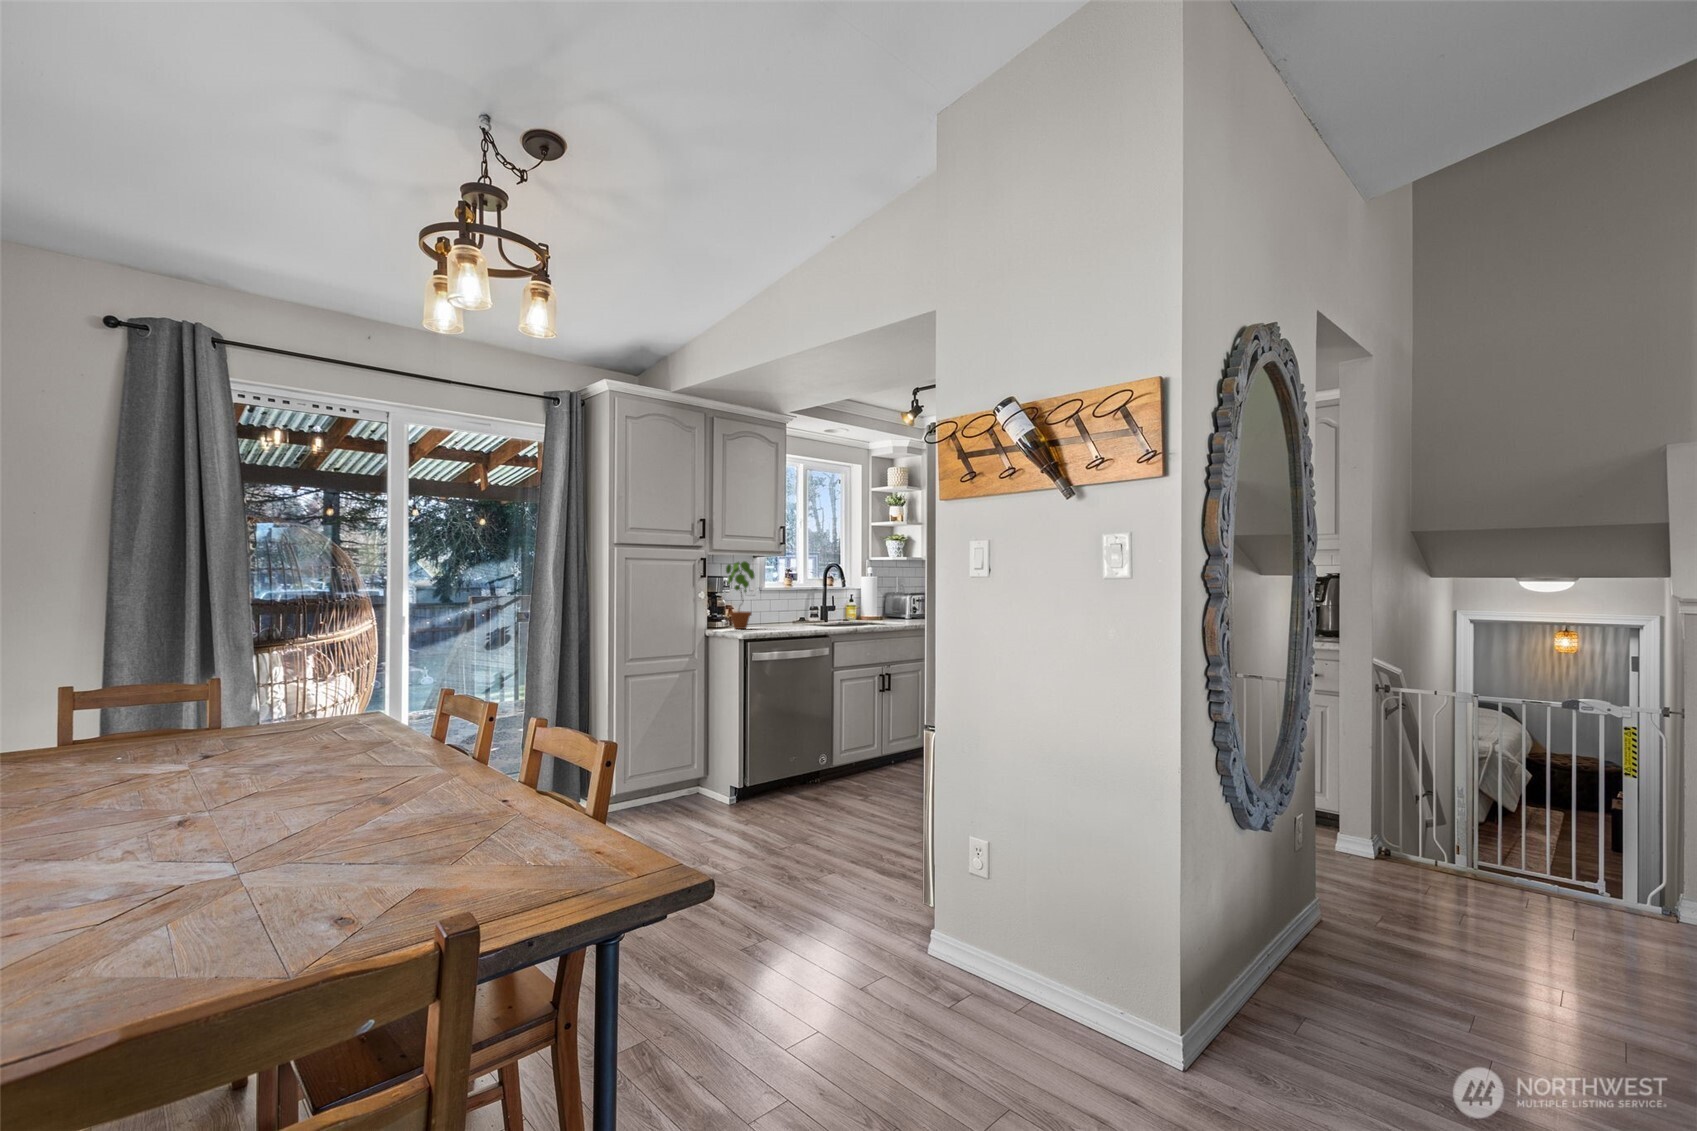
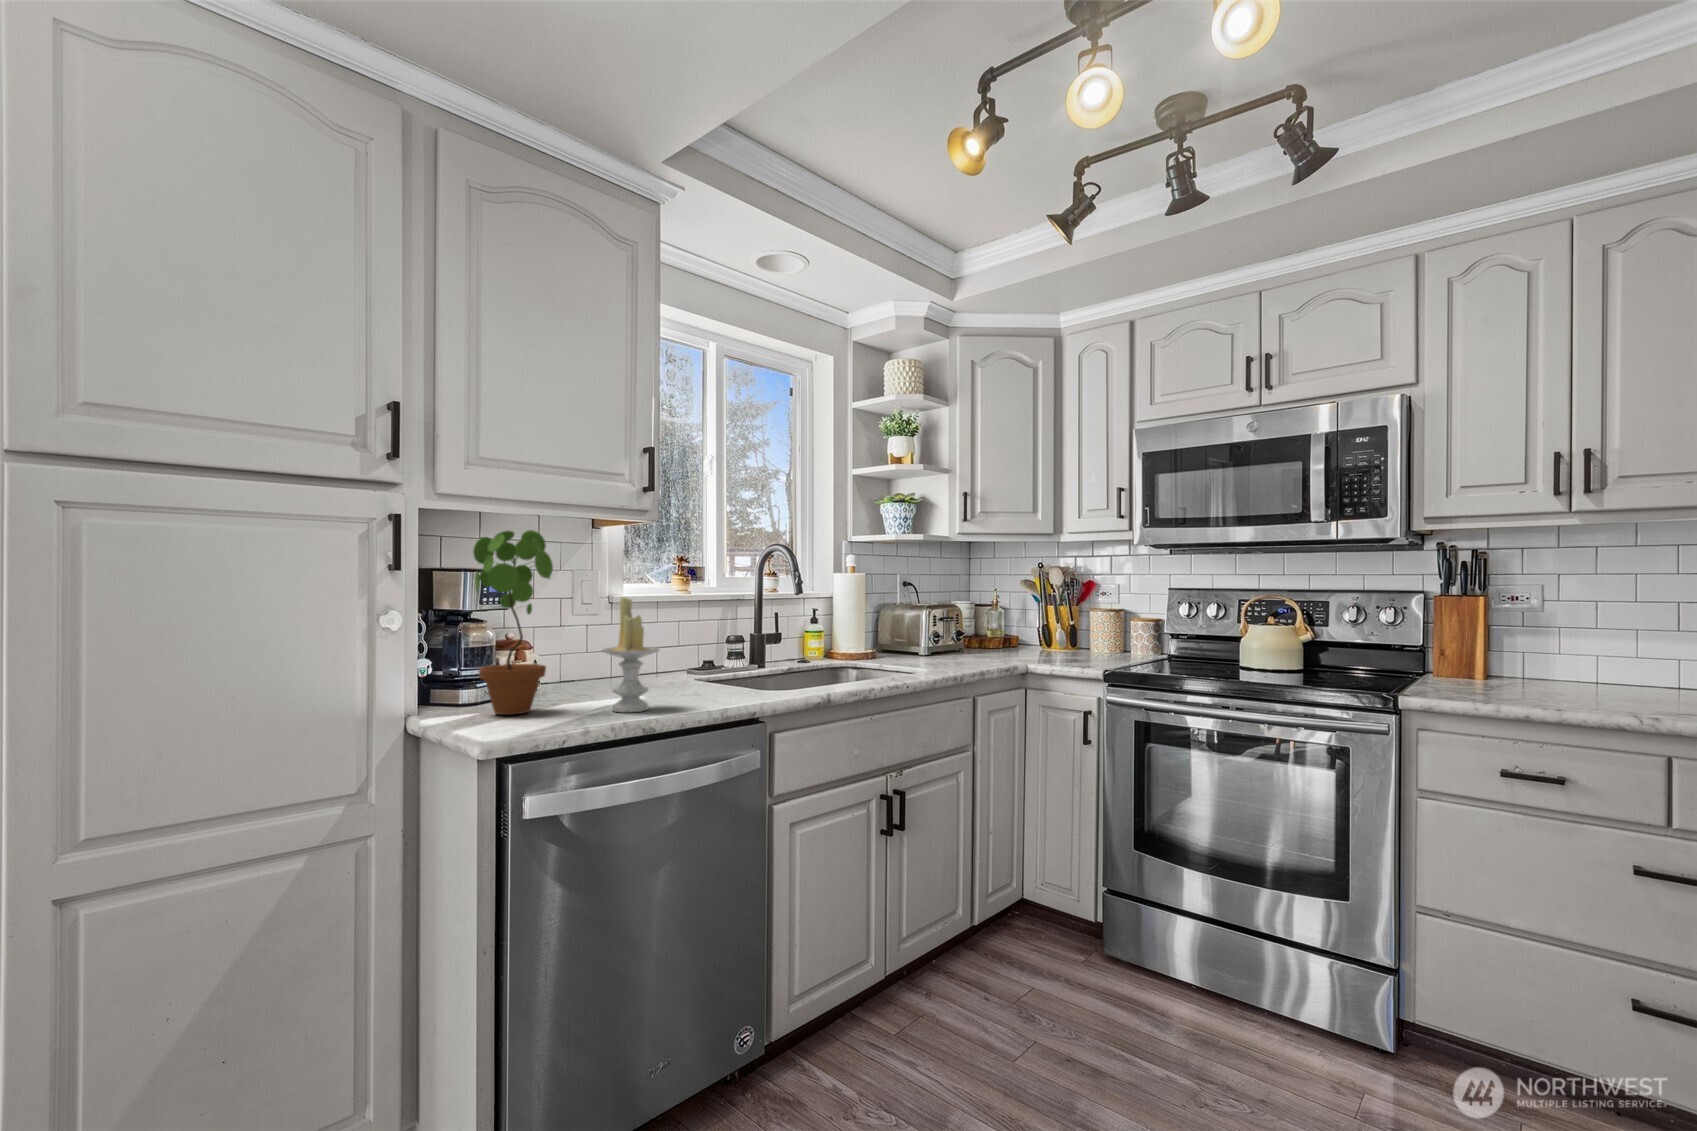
candle: none [772,586,793,629] -> present [602,597,660,712]

